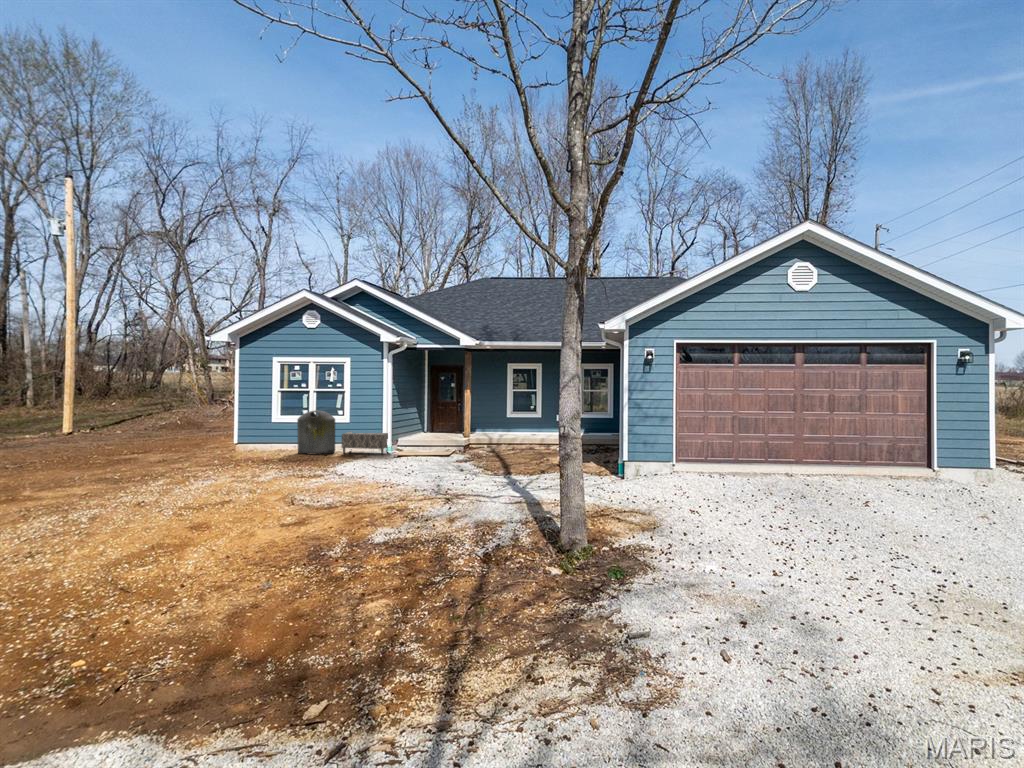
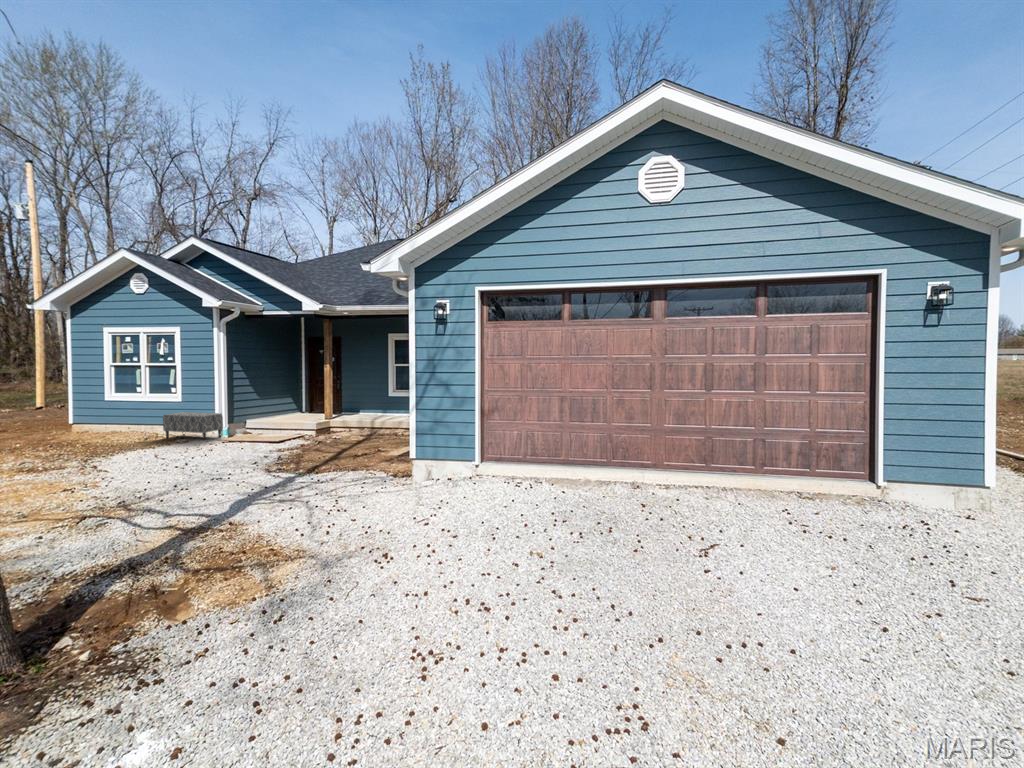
trash can: present [297,410,335,455] -> none [120,388,163,438]

